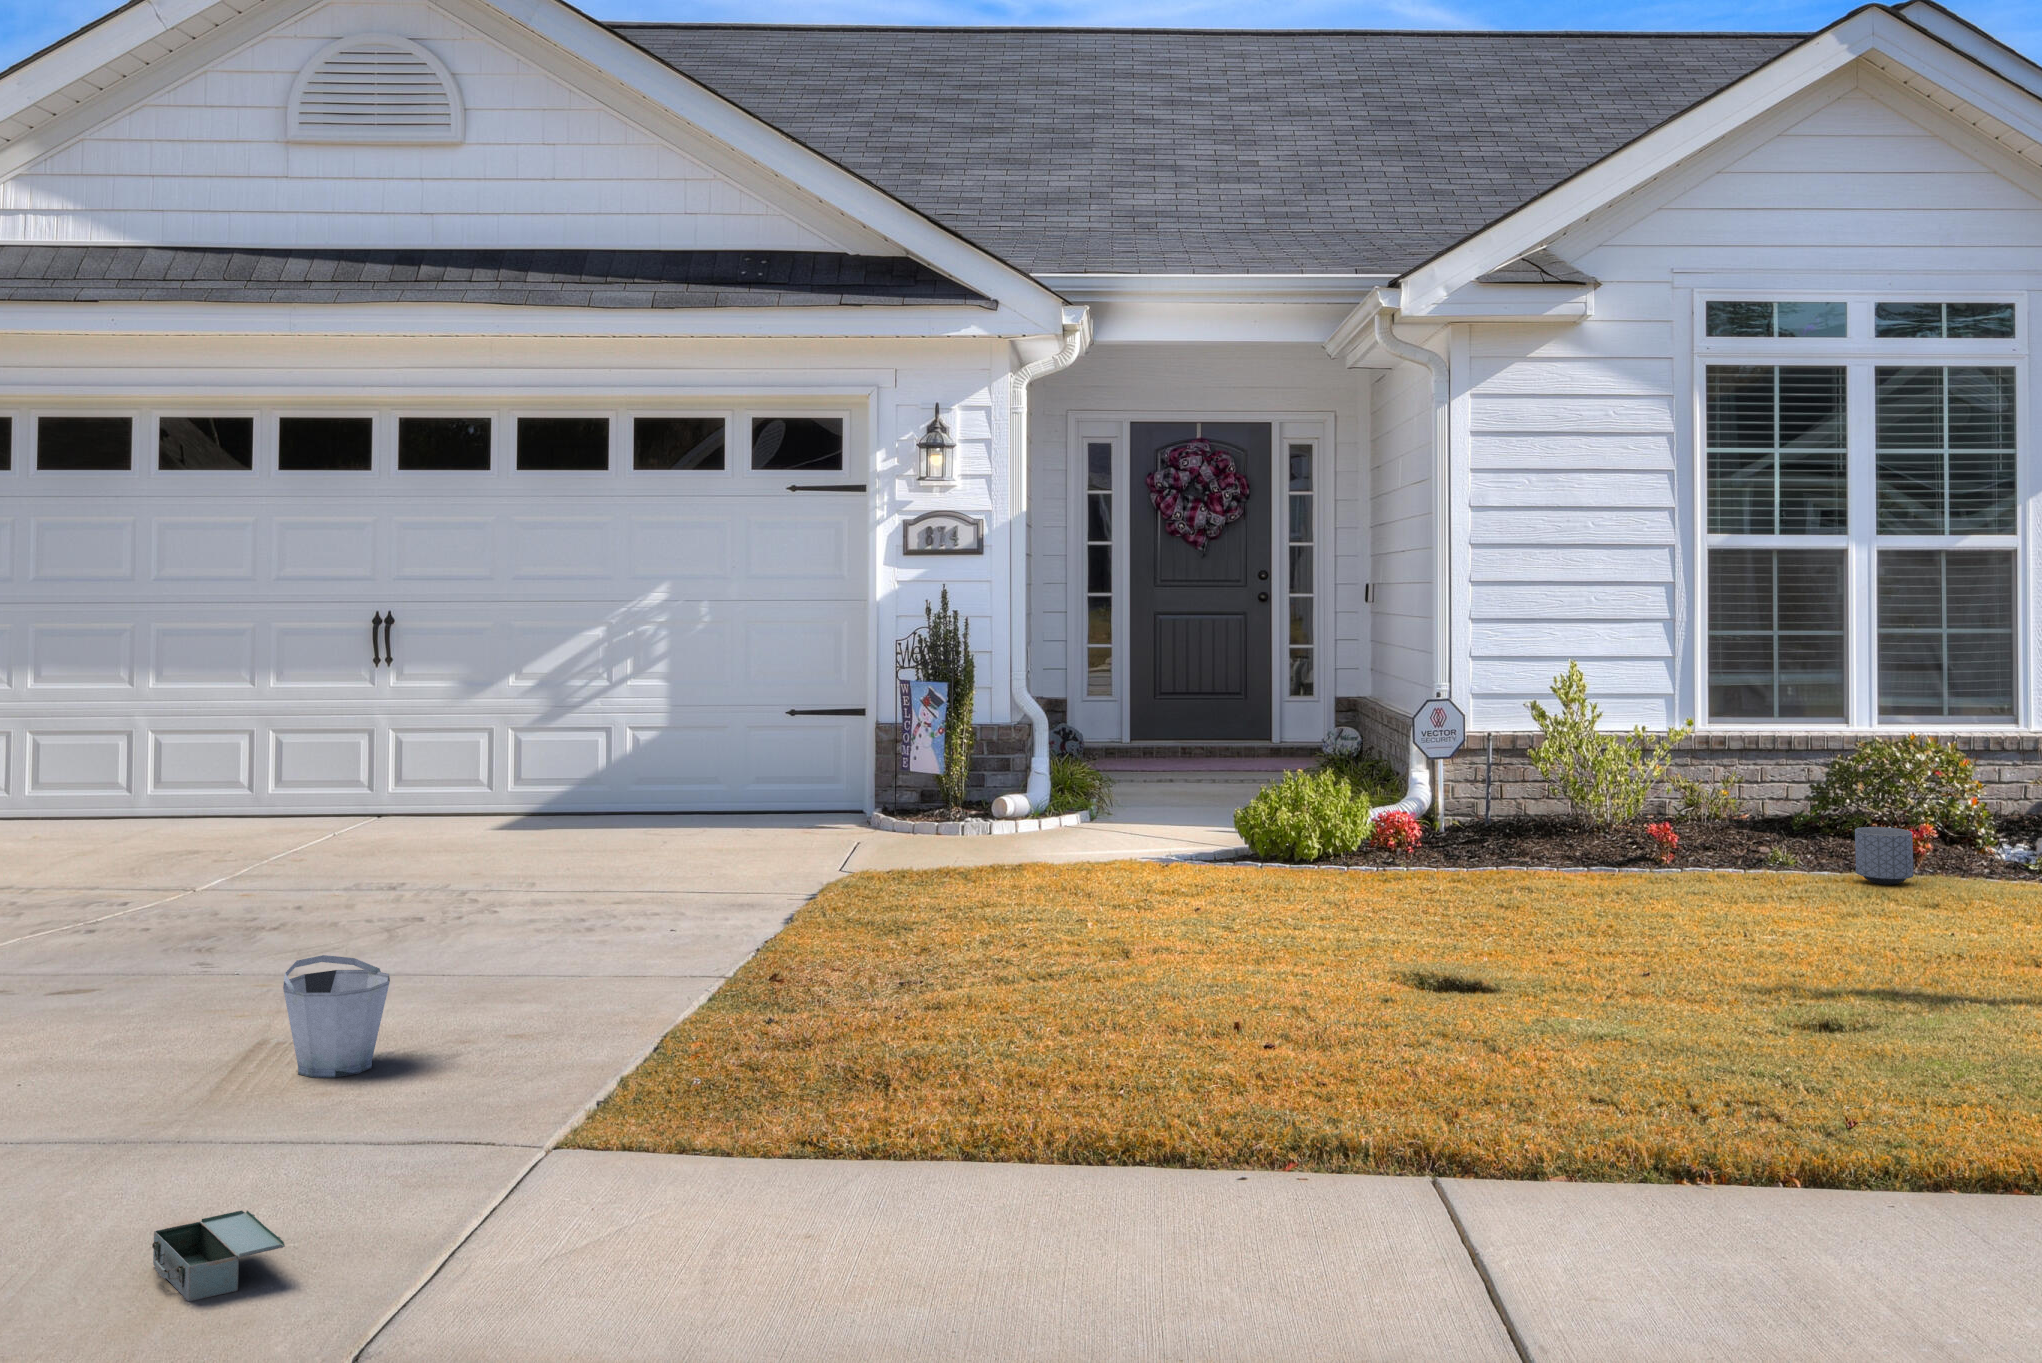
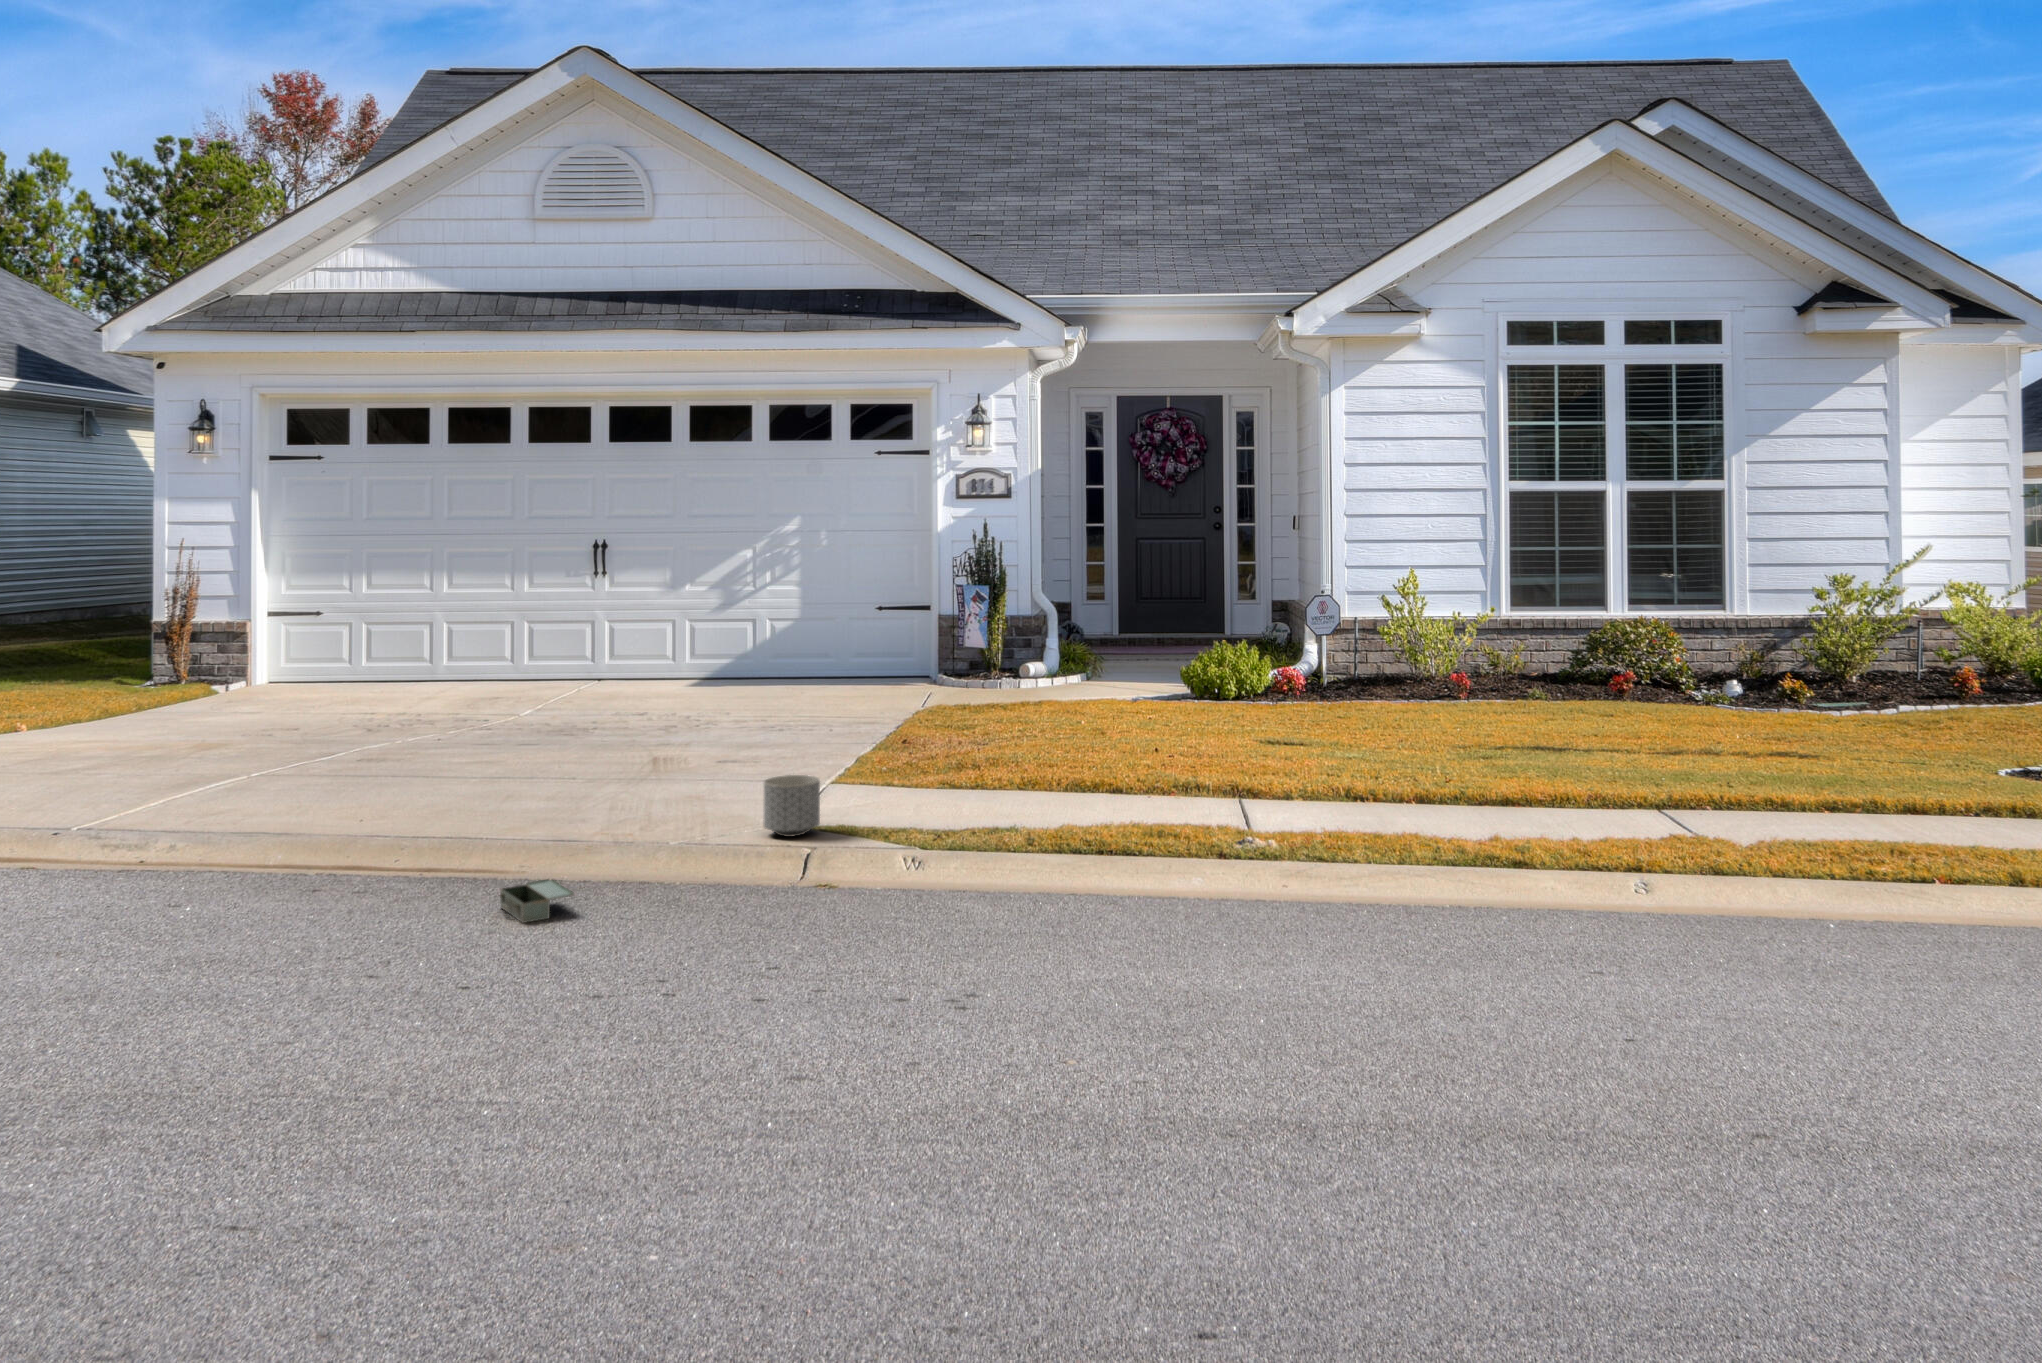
planter: present [1855,827,1913,885] -> present [764,775,820,837]
bucket: present [283,955,390,1078] -> none [560,749,624,822]

